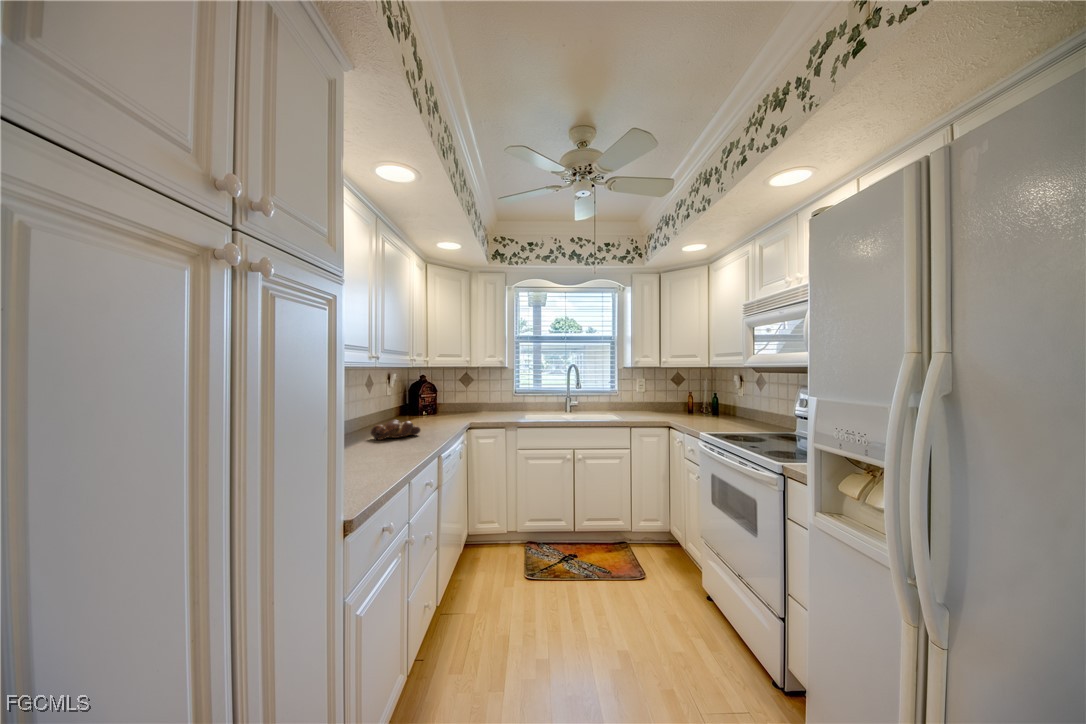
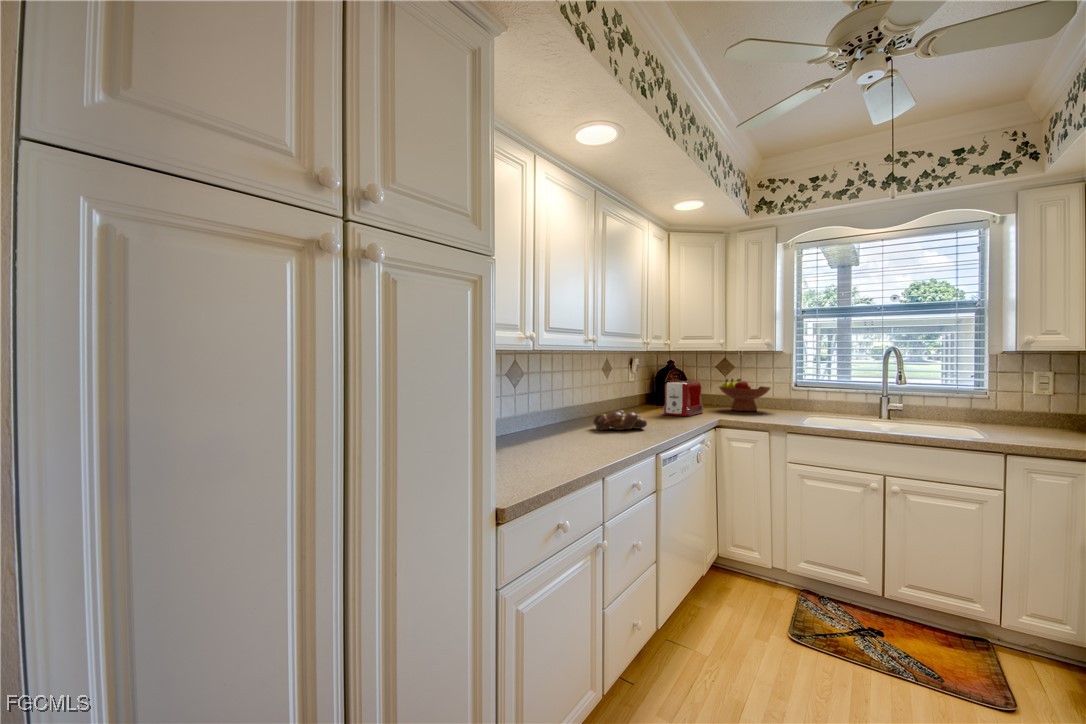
fruit bowl: none [463,388,501,414] -> present [719,379,770,411]
toaster: none [422,391,454,421] -> present [663,381,703,416]

